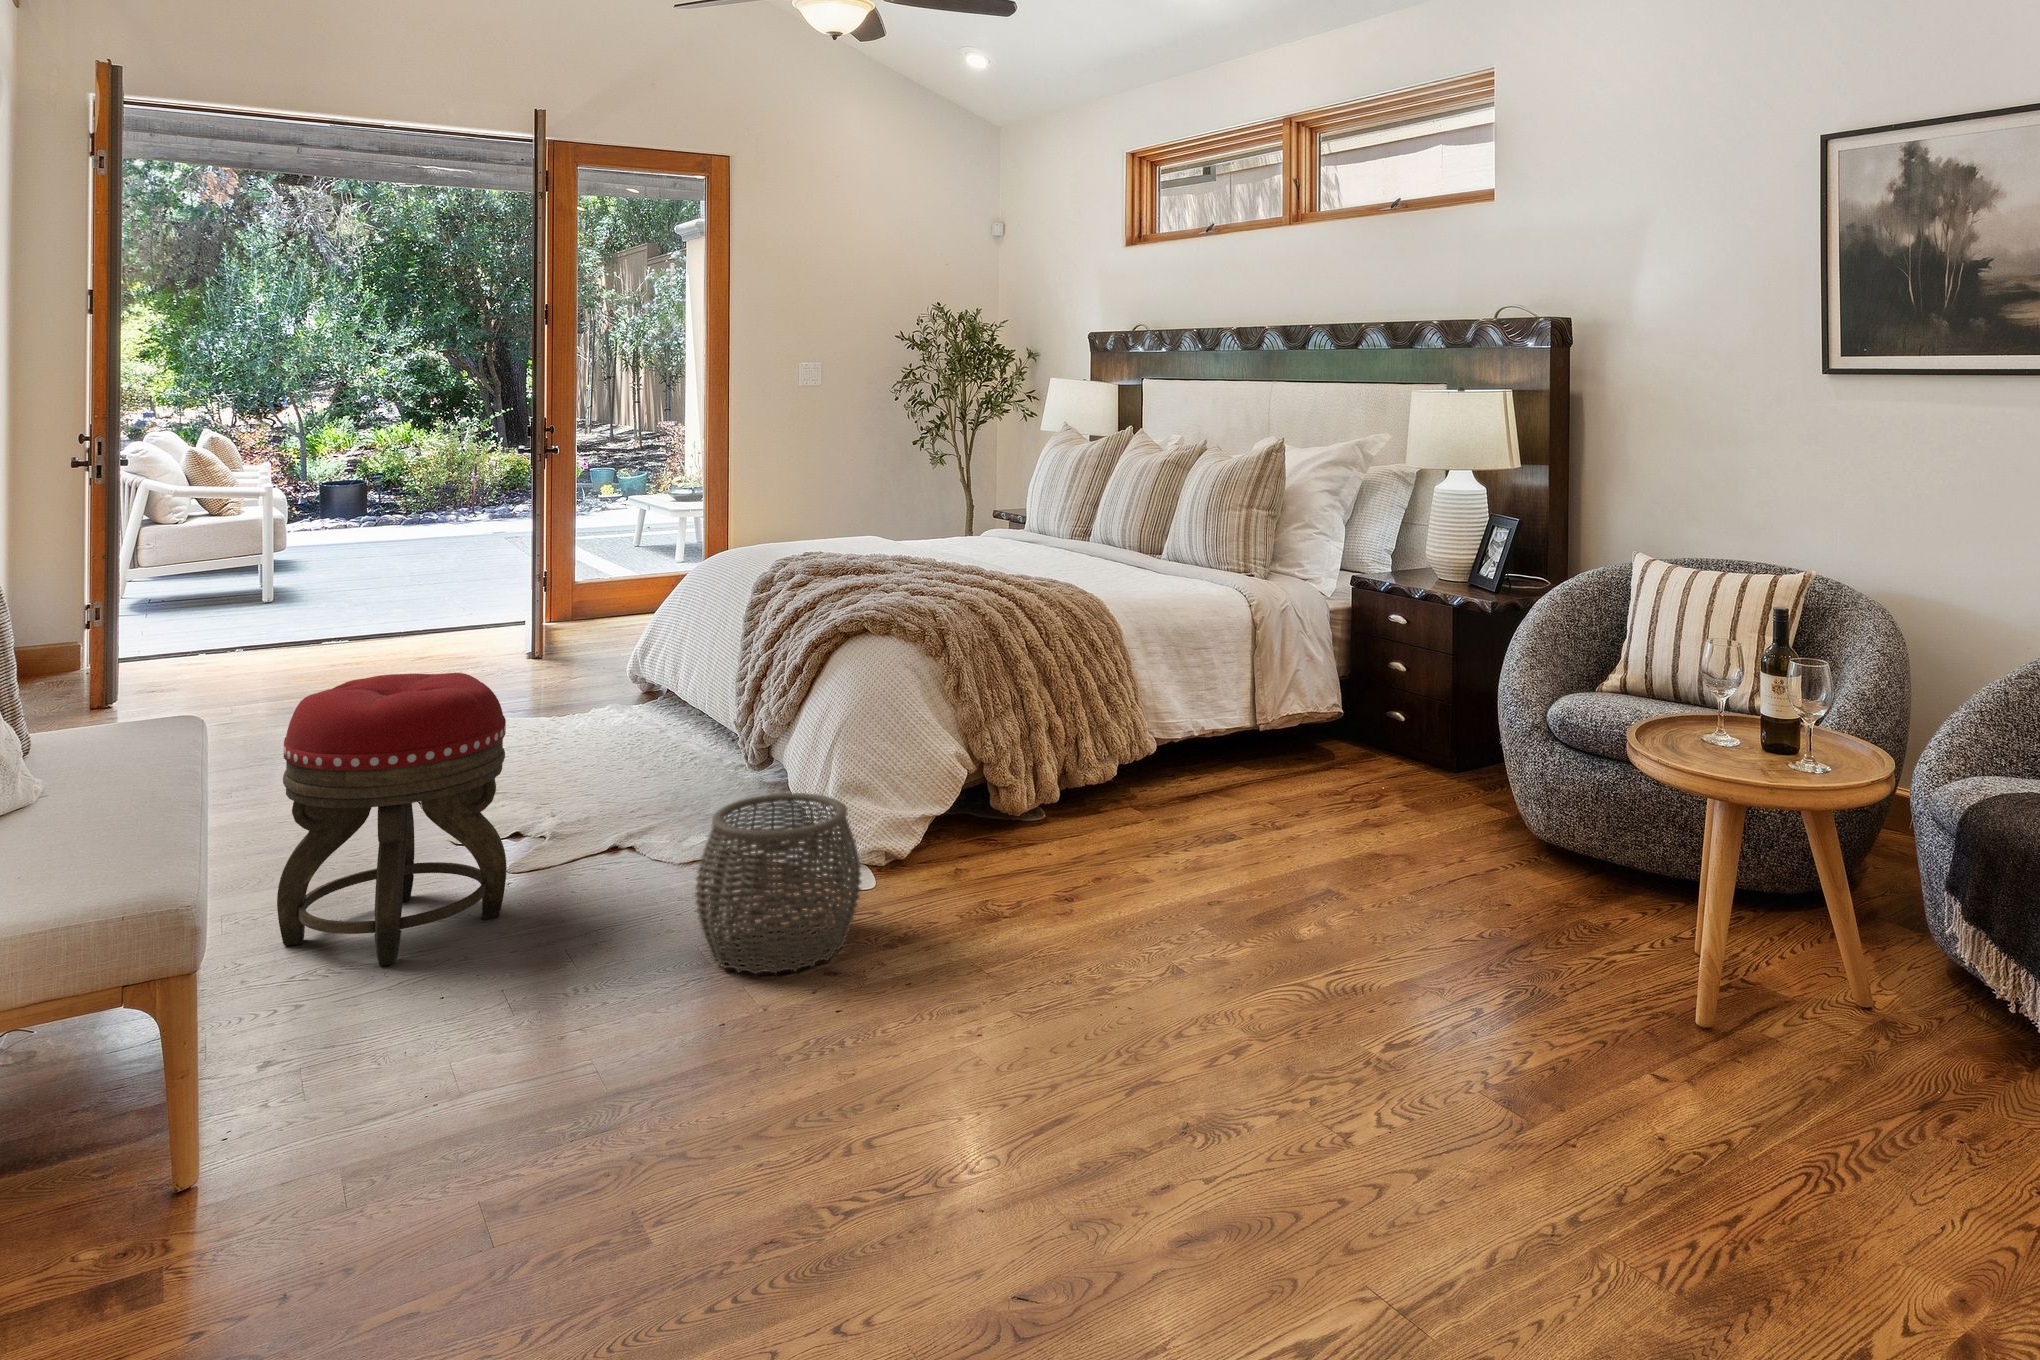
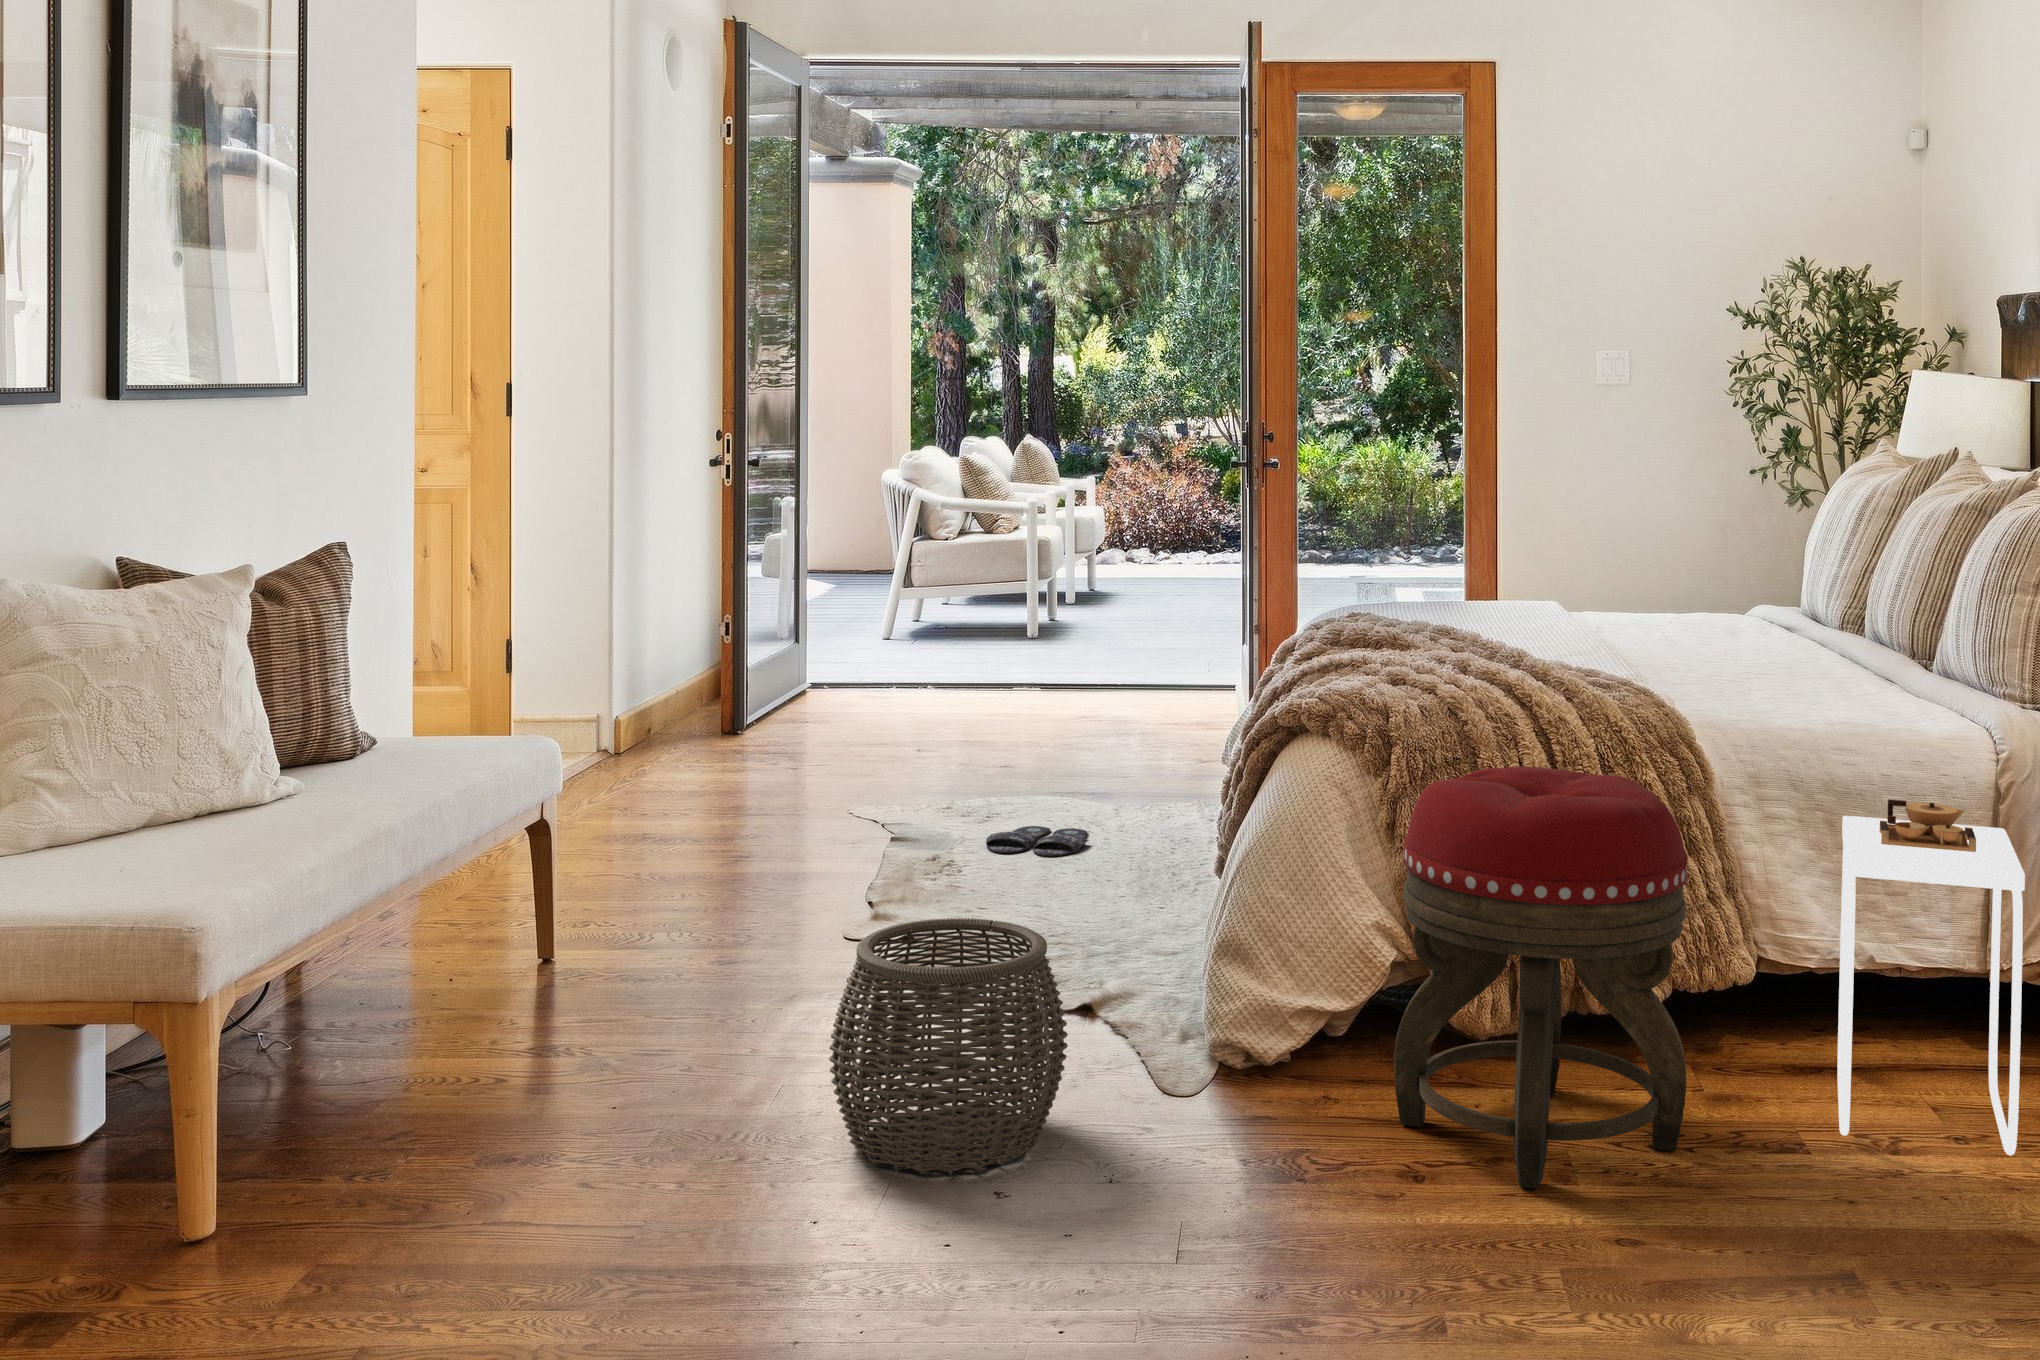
side table: none [1211,633,1342,823] -> present [1837,799,2025,1155]
footstool: present [277,673,506,966] -> present [1394,766,1688,1189]
slippers: none [505,740,588,767] -> present [986,826,1089,856]

